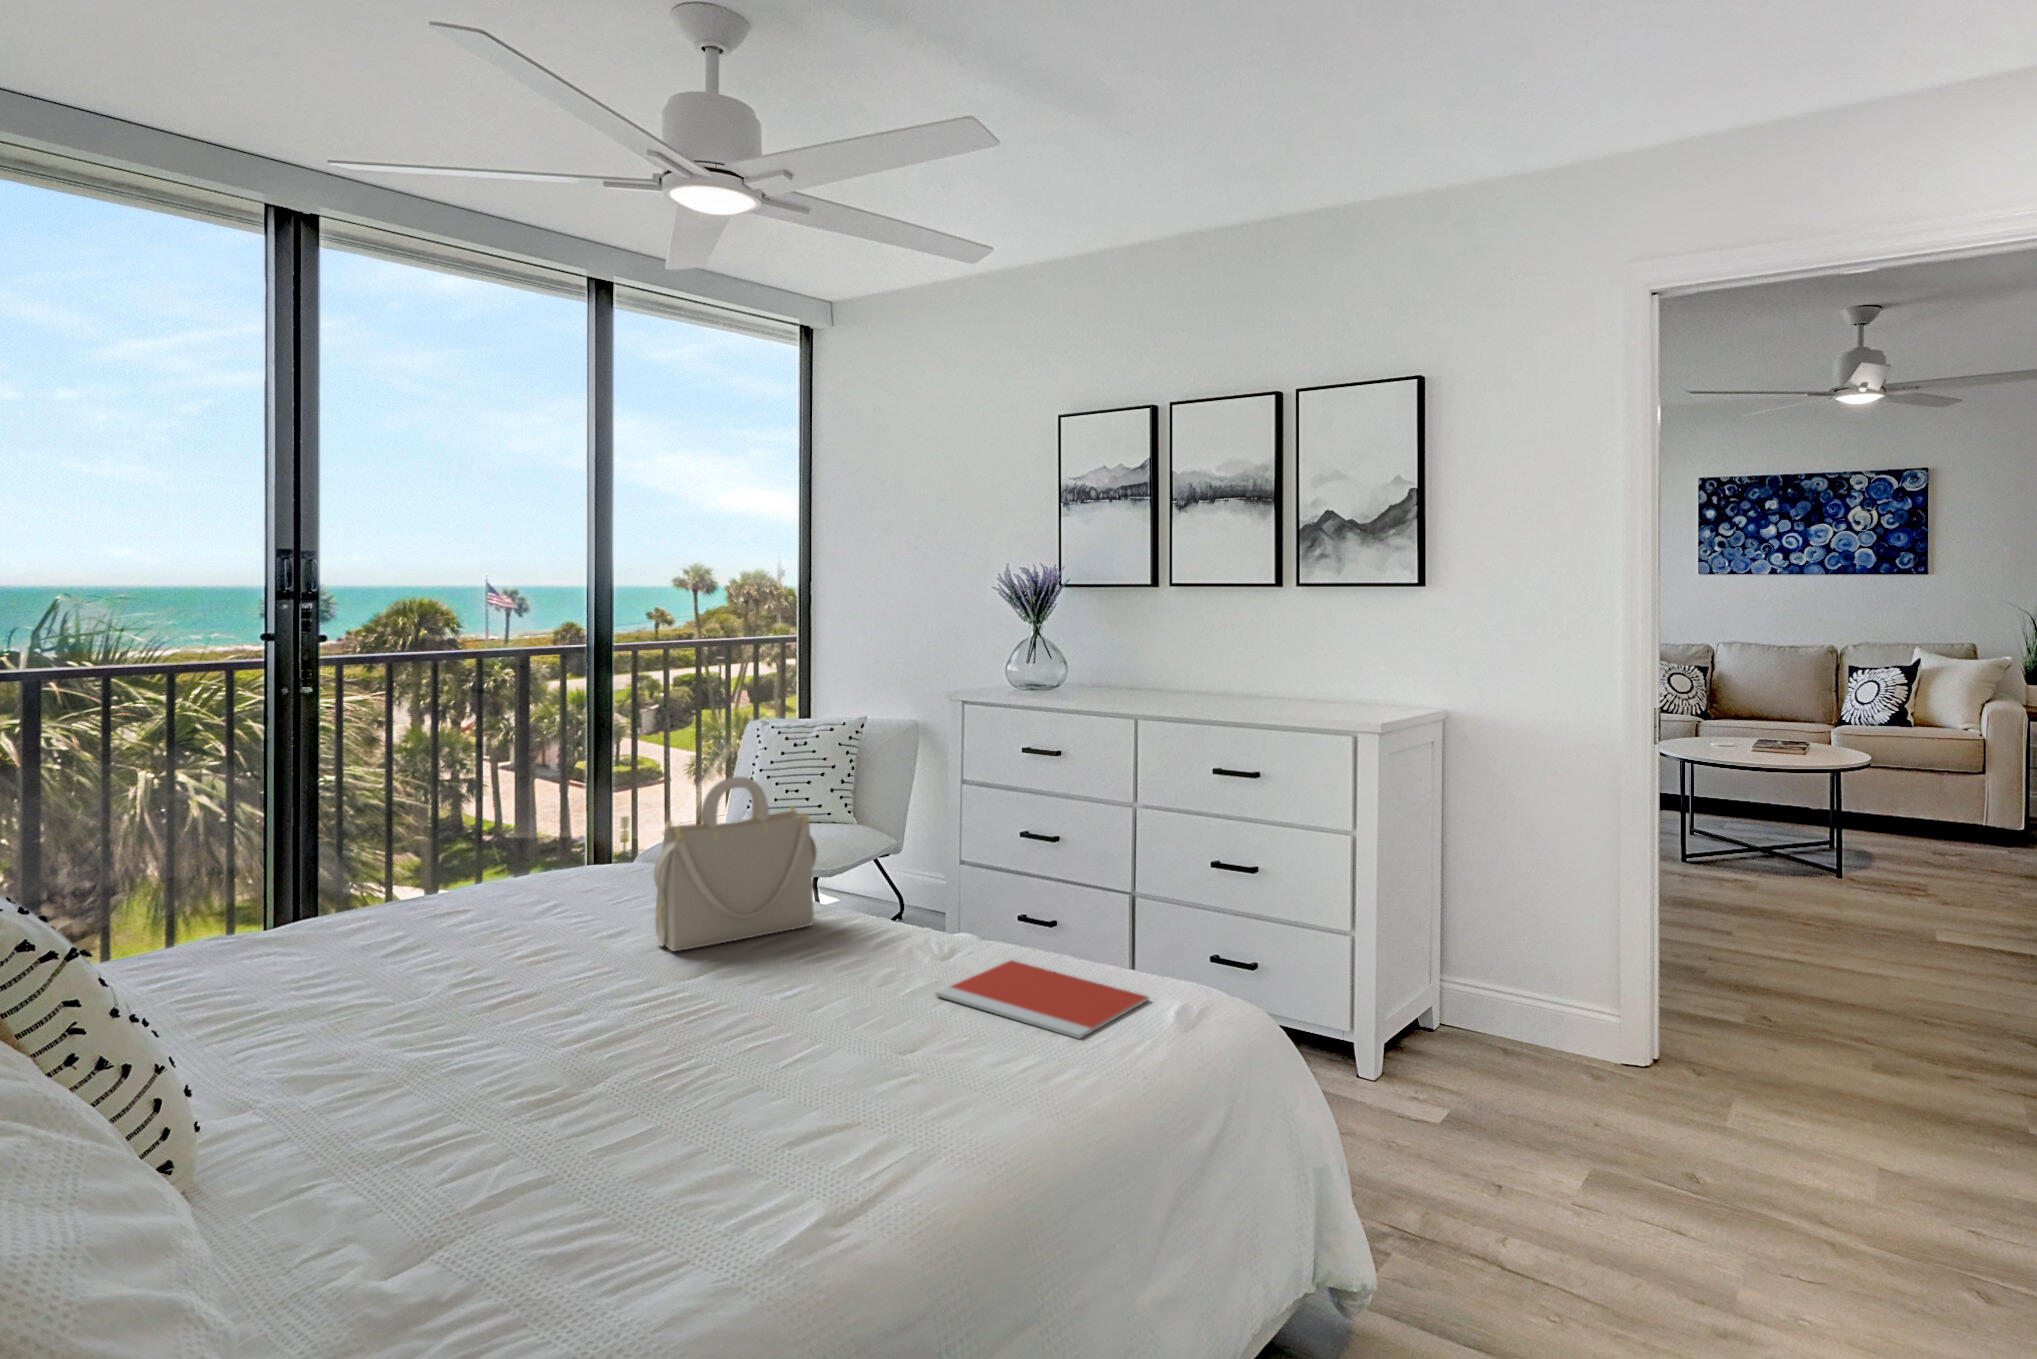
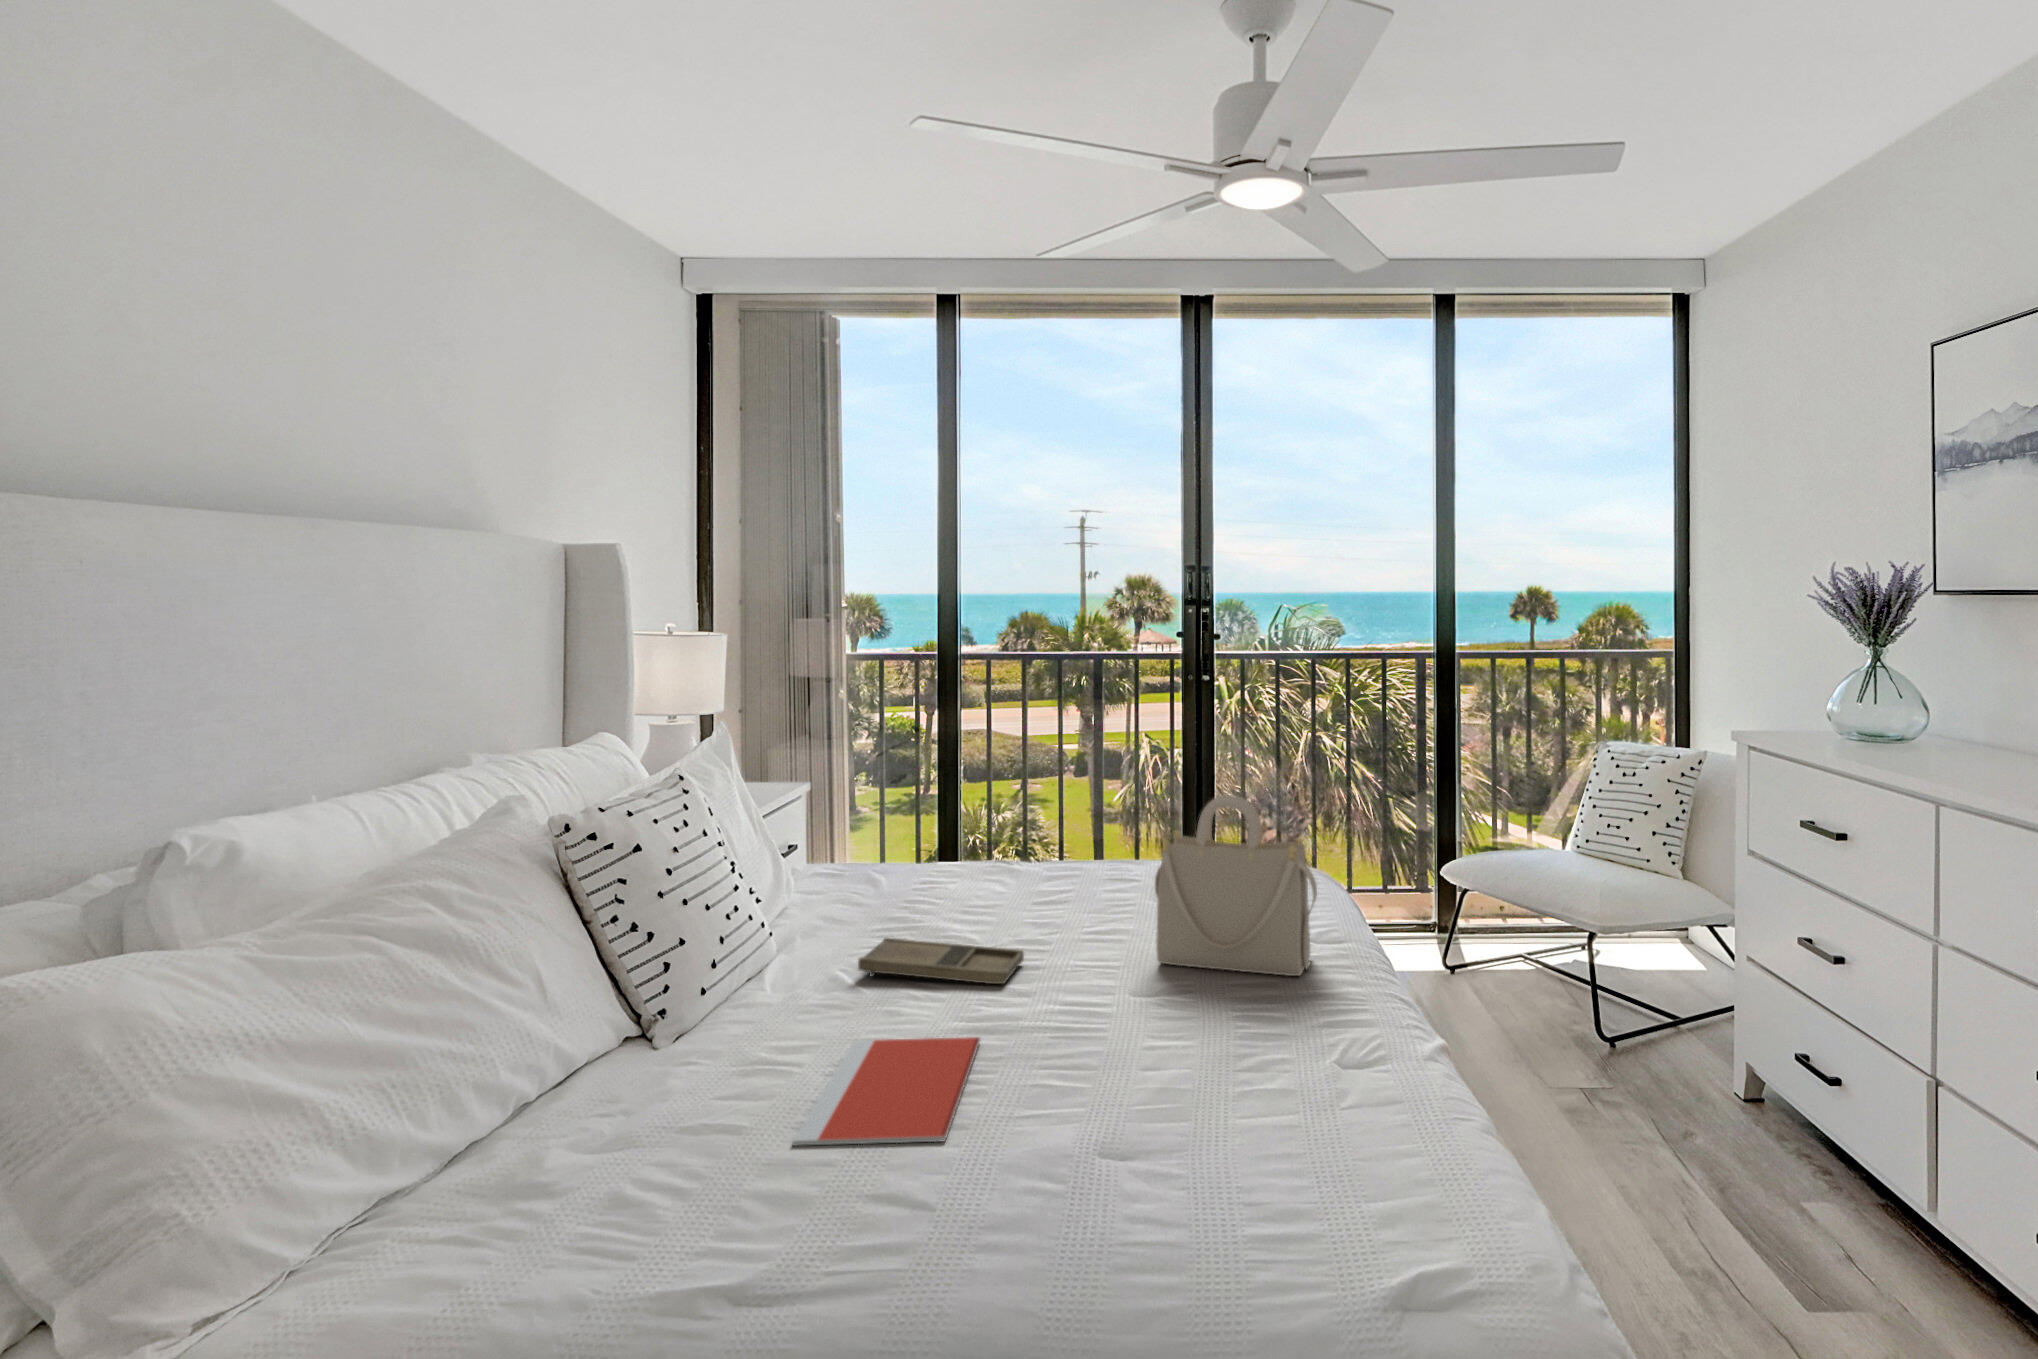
notebook: present [936,960,1149,1039] -> present [792,1037,980,1146]
tray: none [329,978,553,1056] -> present [858,938,1024,984]

